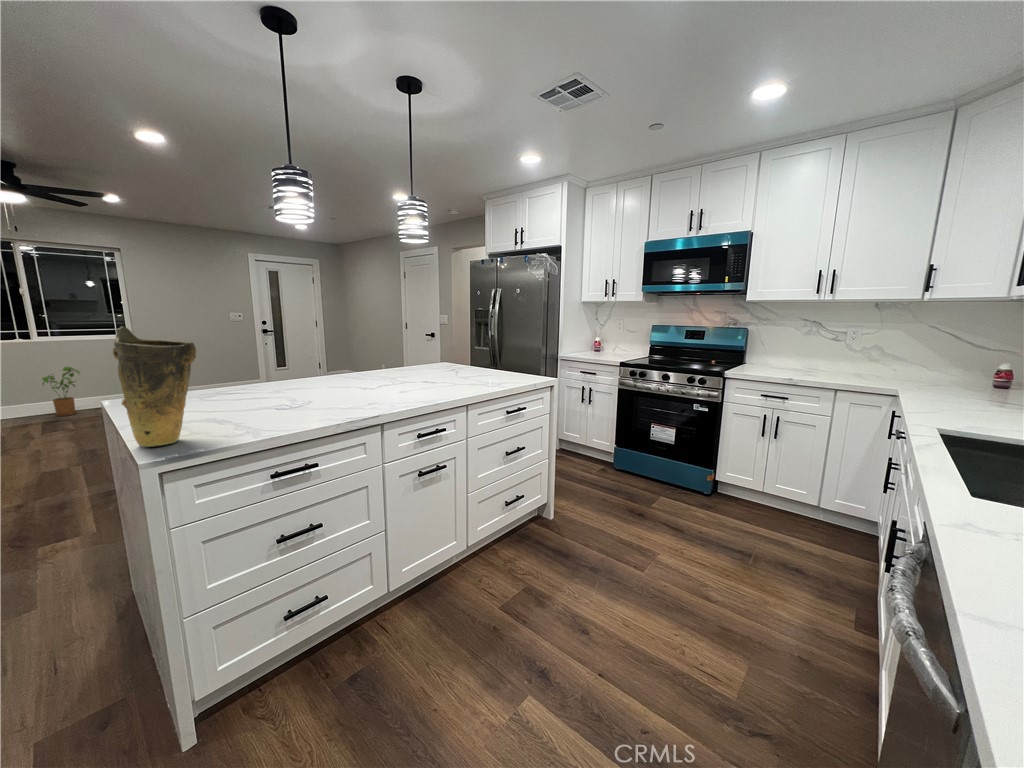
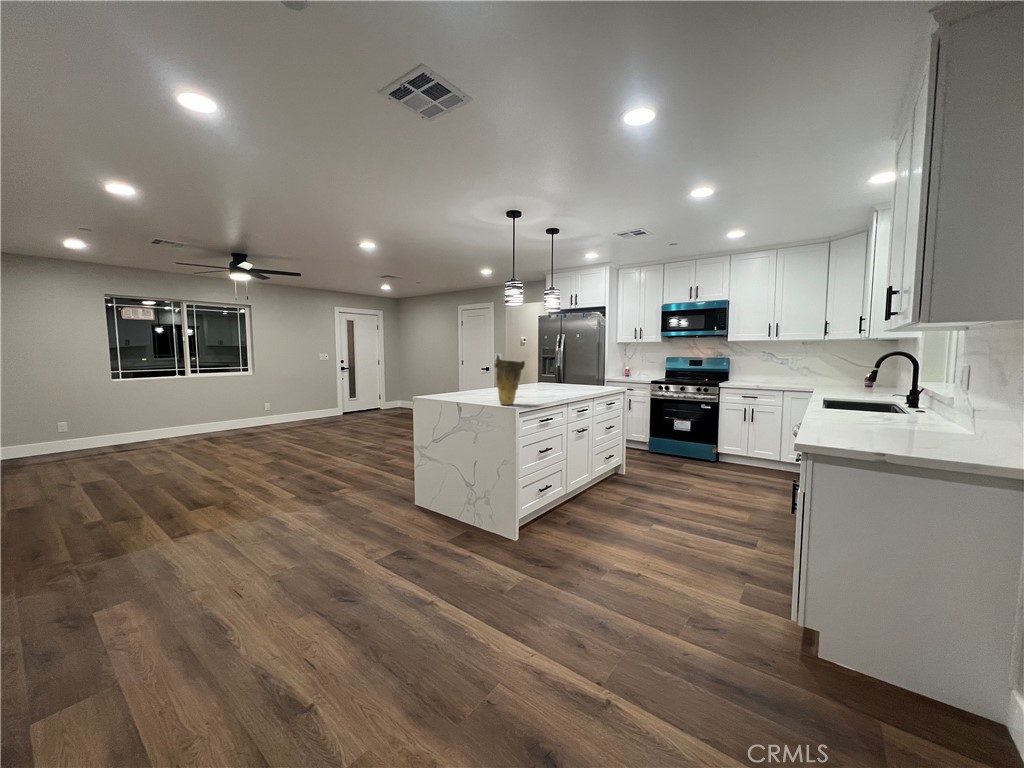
house plant: present [42,367,80,416] -> none [194,397,220,436]

